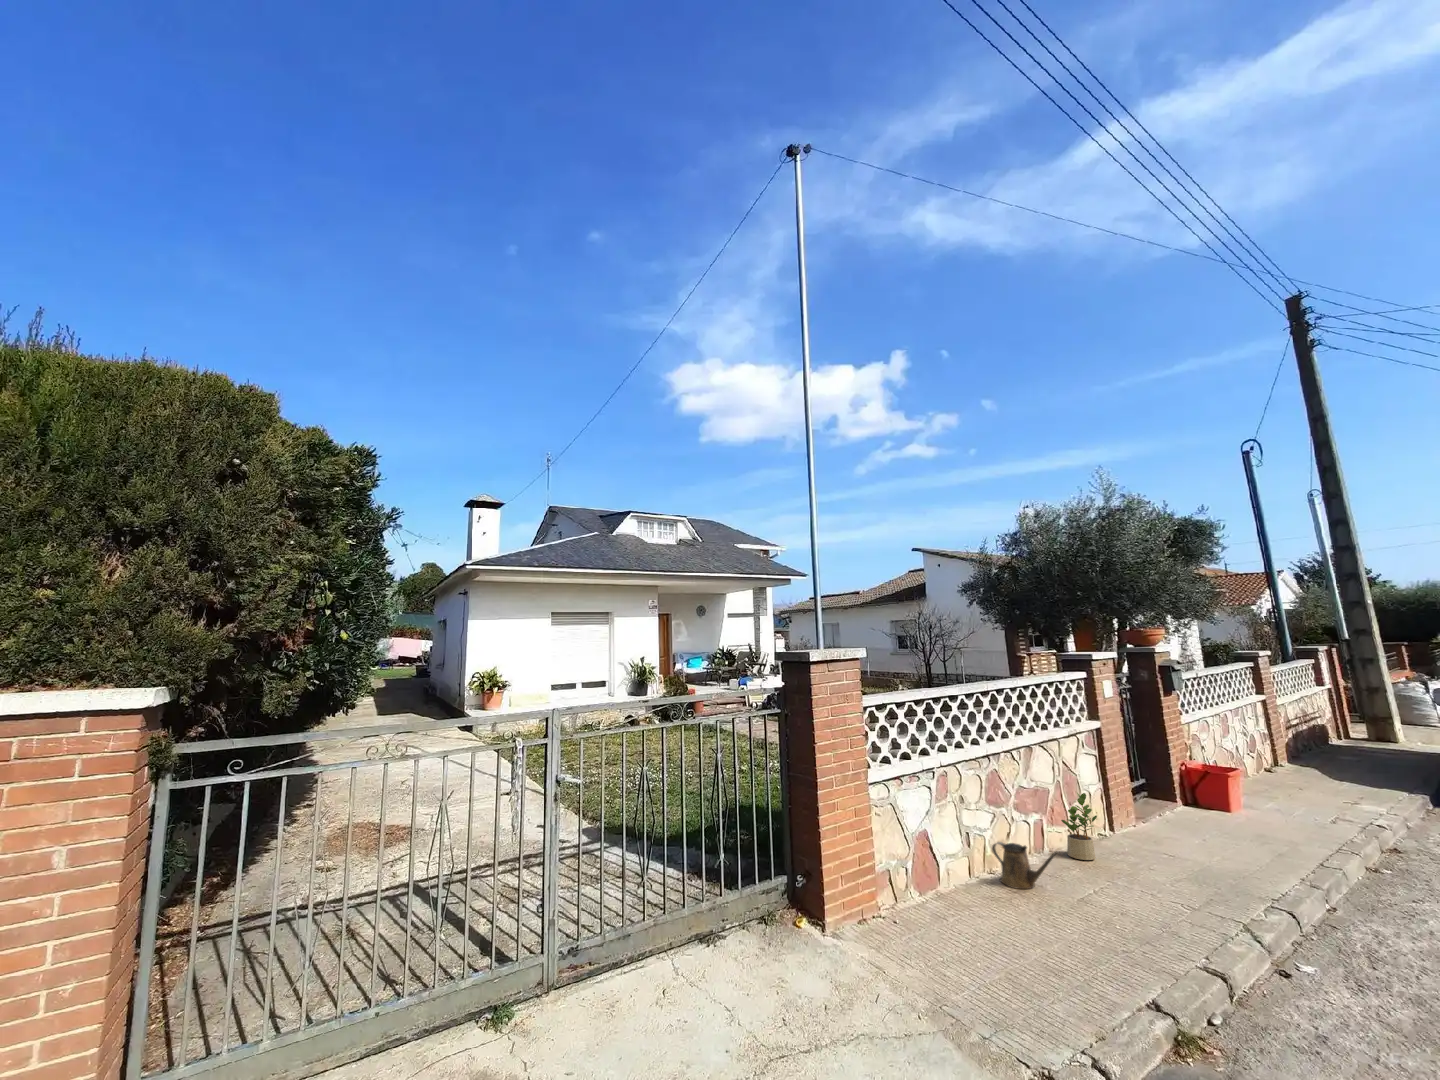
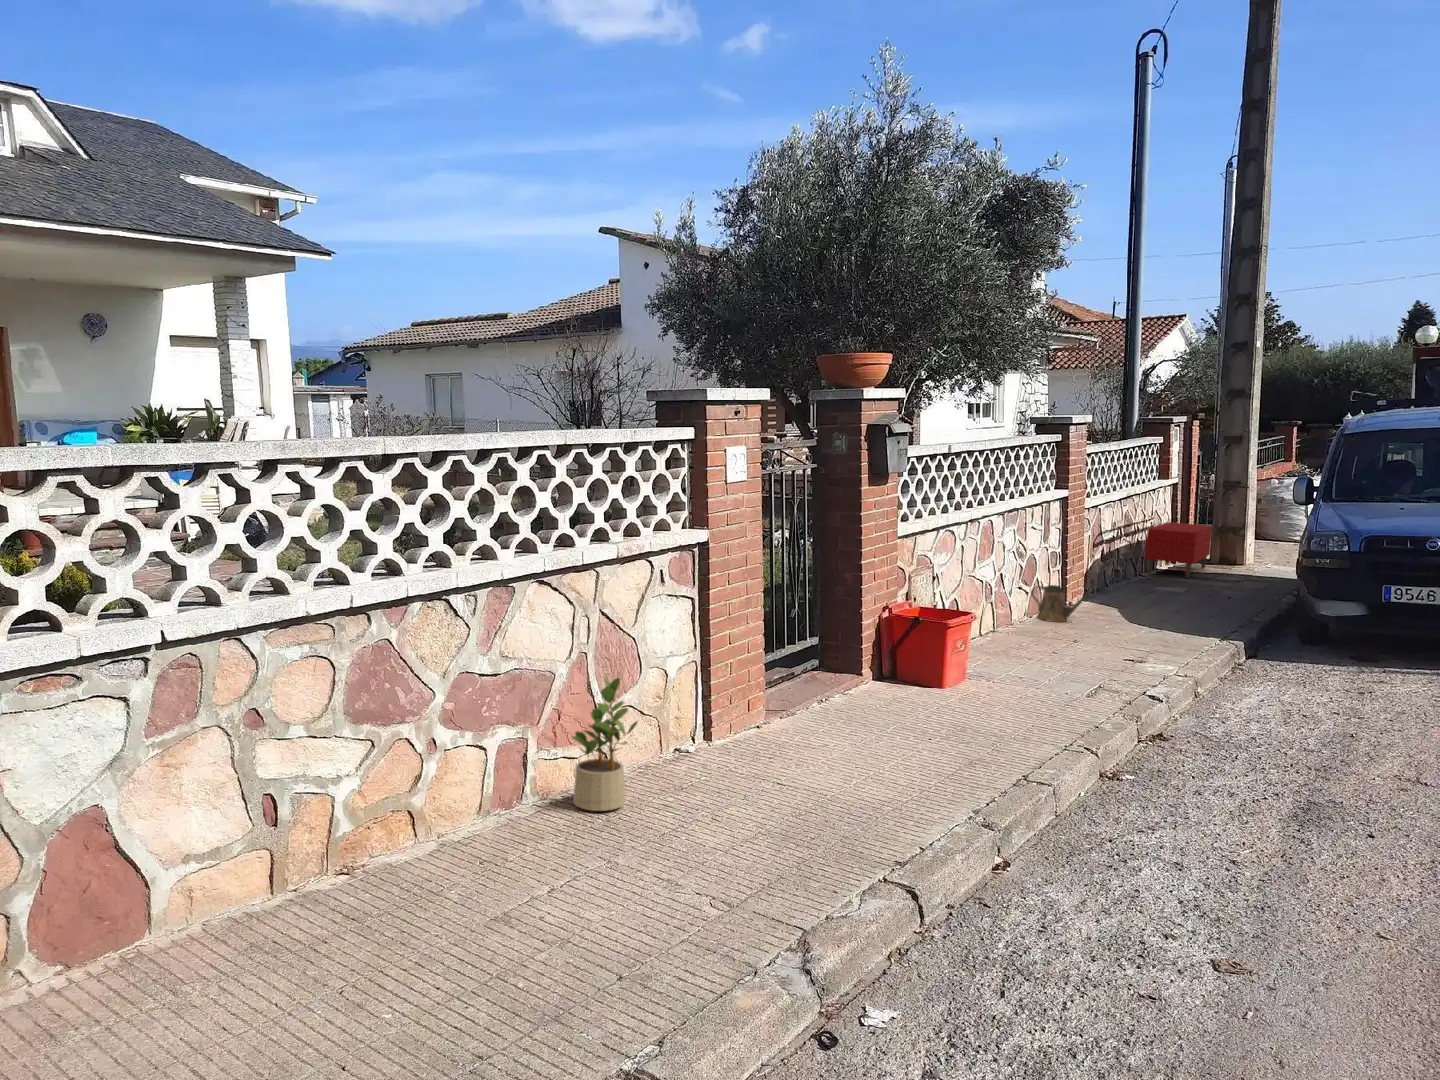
bench: none [1319,714,1370,751] -> present [1145,522,1212,578]
watering can: present [992,842,1060,889] -> present [1031,585,1097,622]

